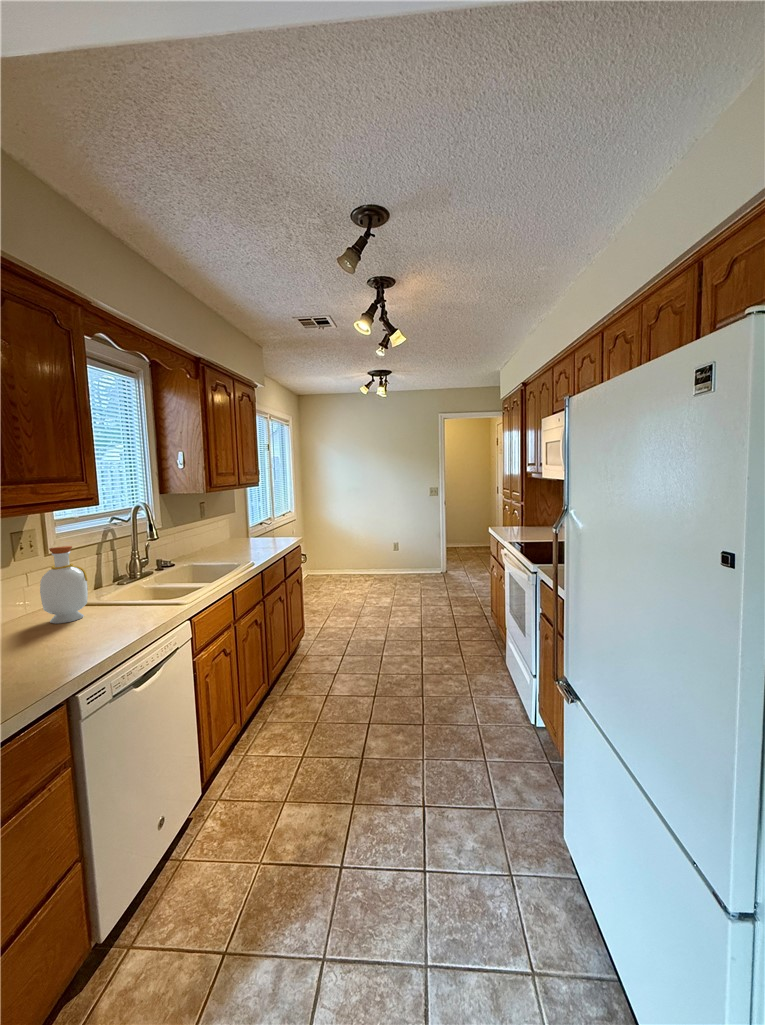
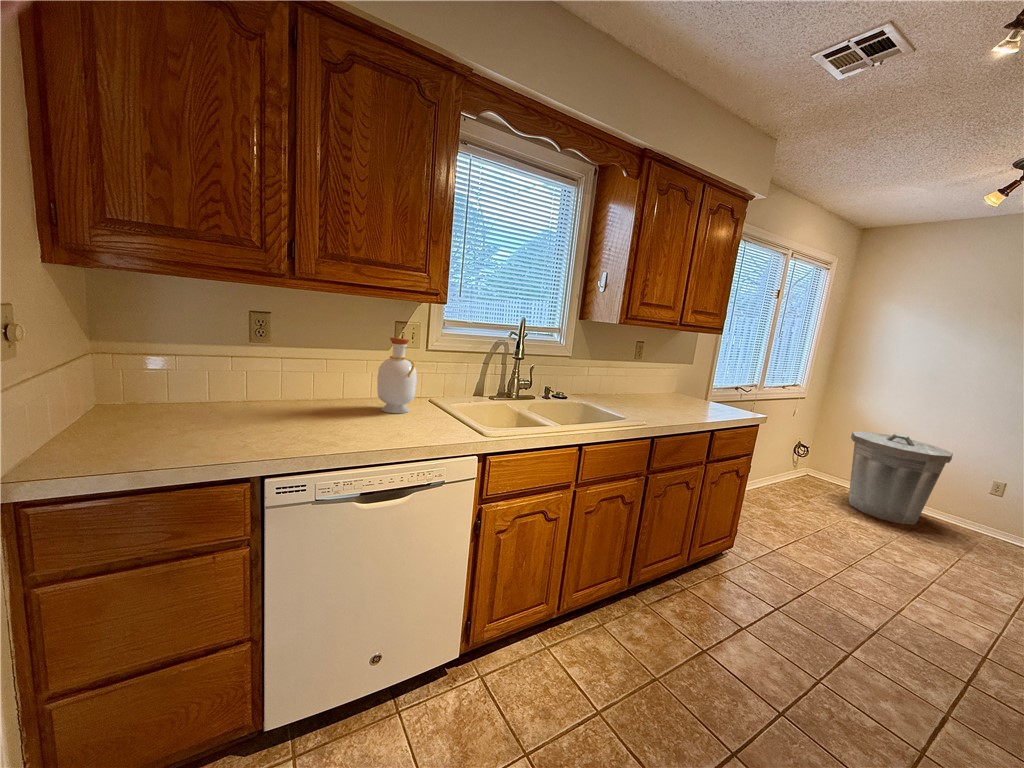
trash can: none [329,530,377,586] -> present [849,432,953,525]

